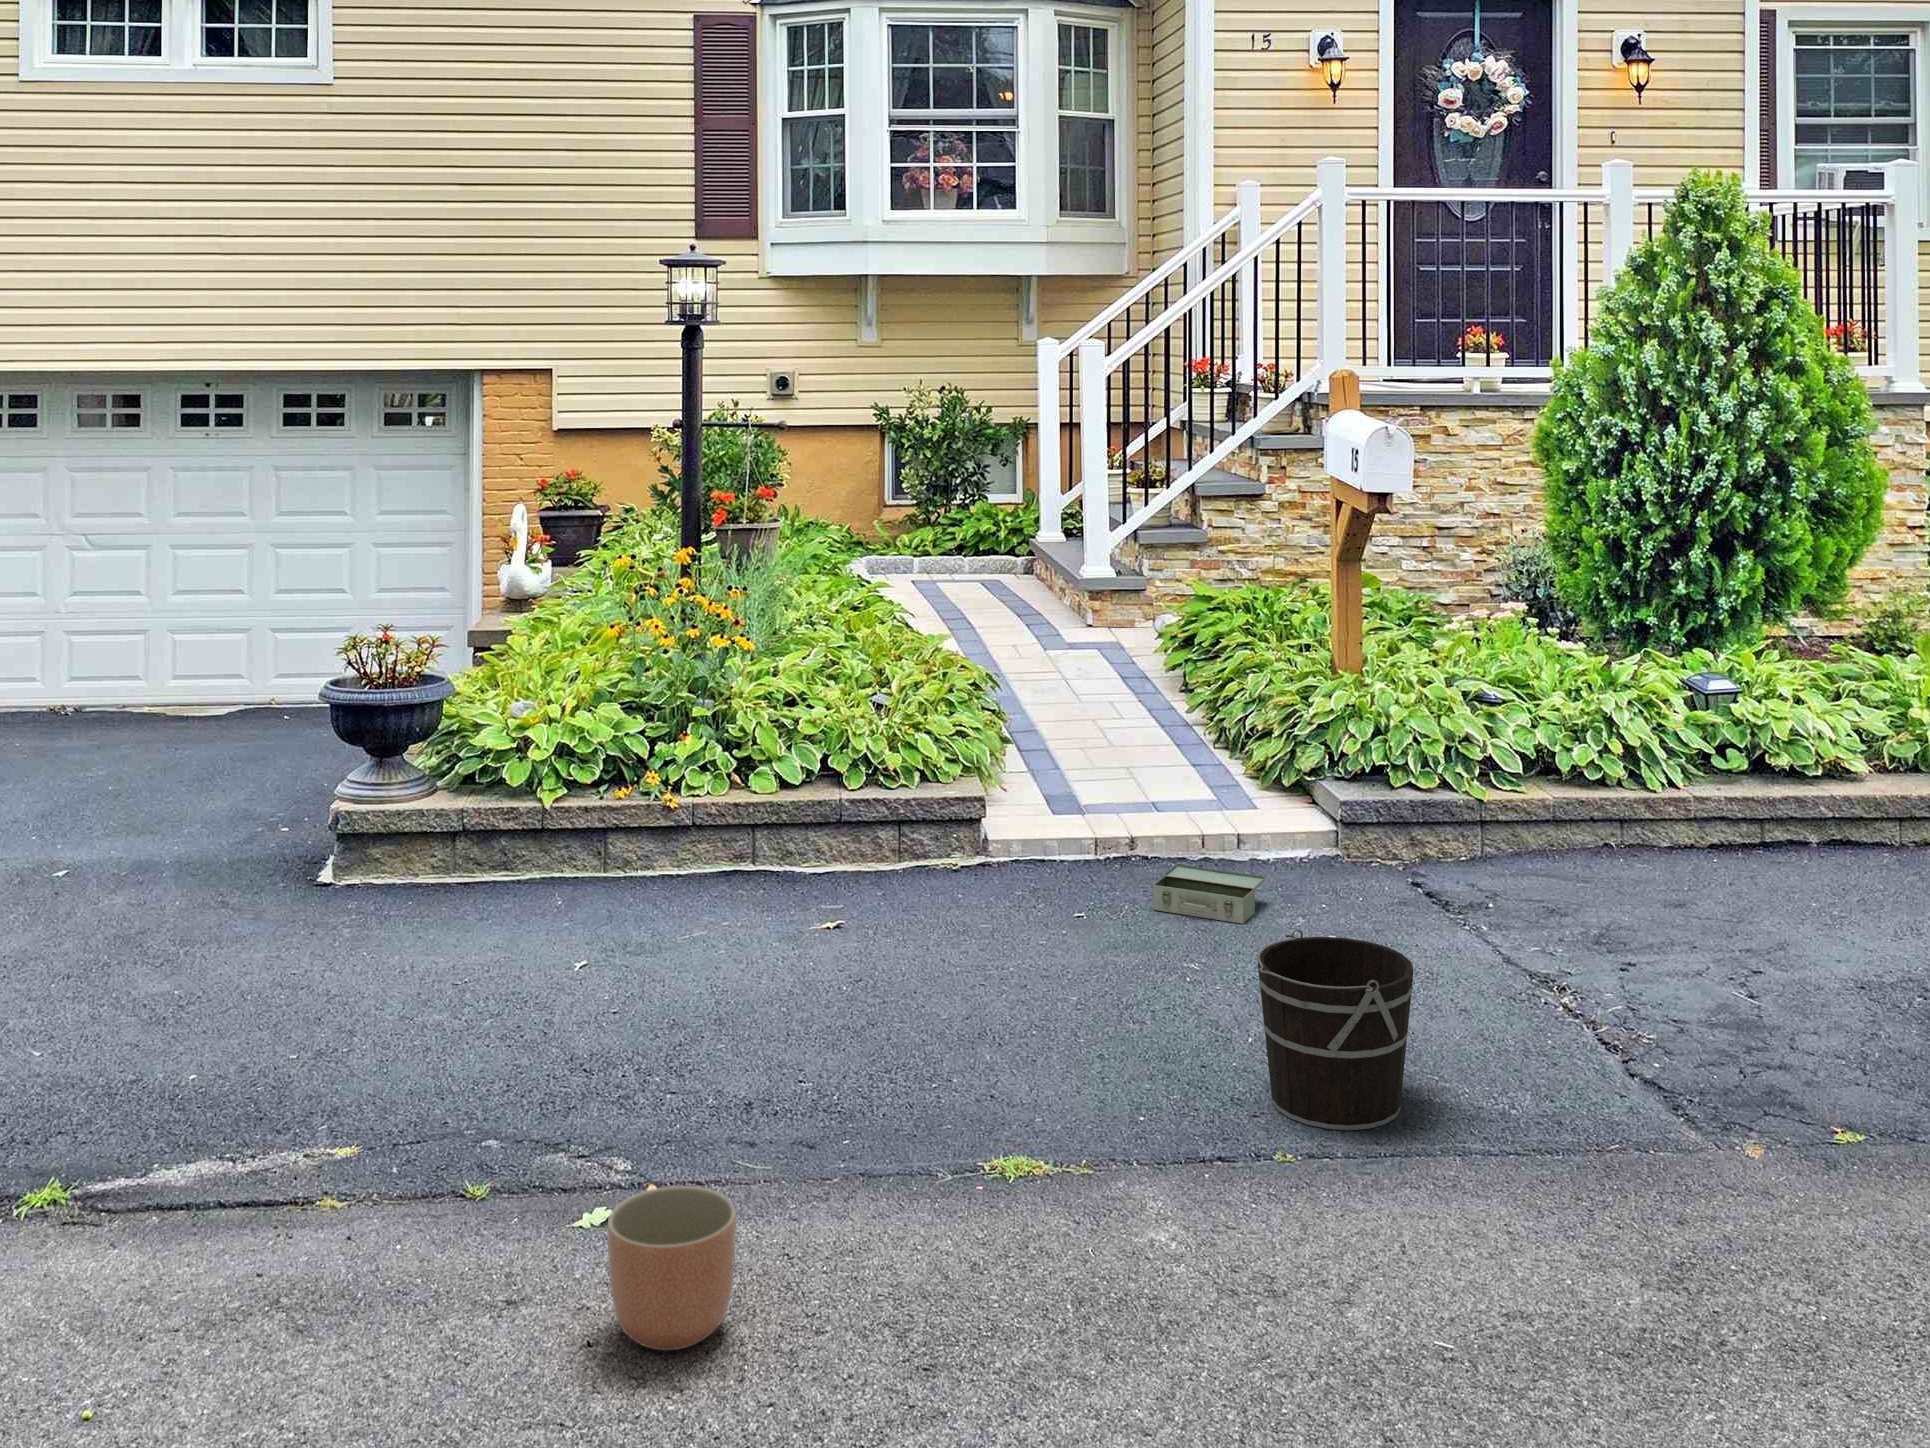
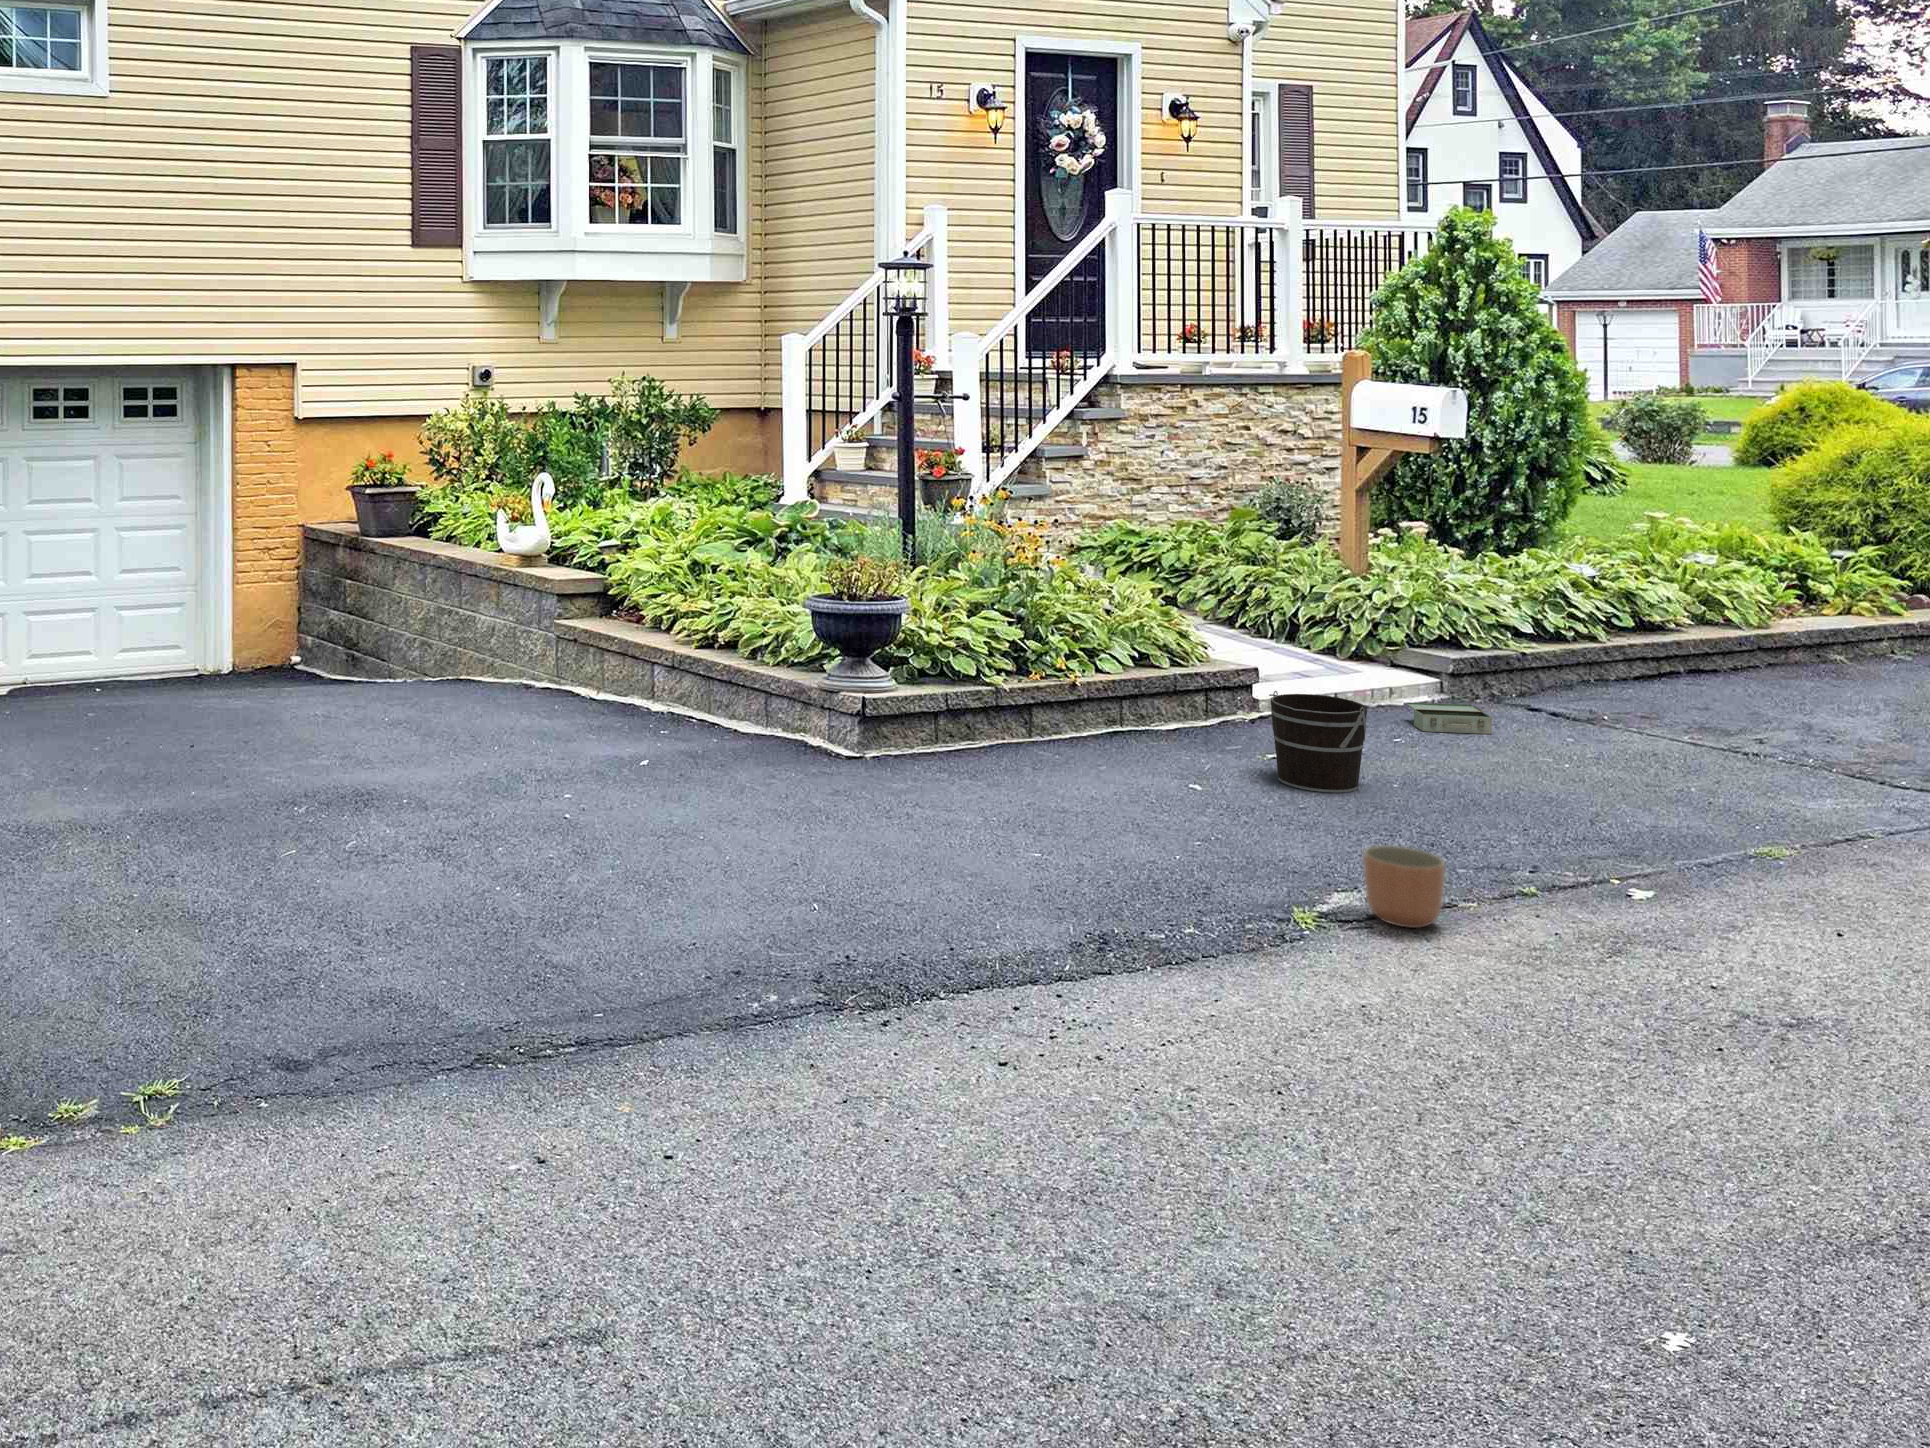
bucket: present [1257,929,1414,1130] -> present [1269,691,1367,793]
planter: present [608,1186,736,1351] -> present [1363,845,1445,928]

